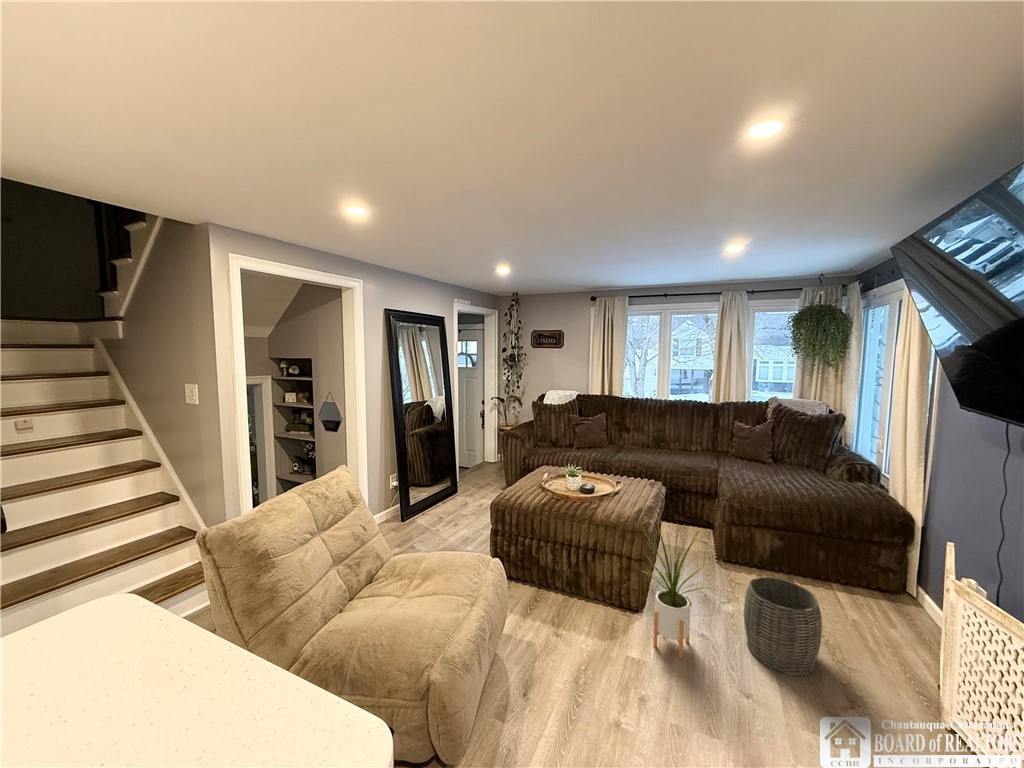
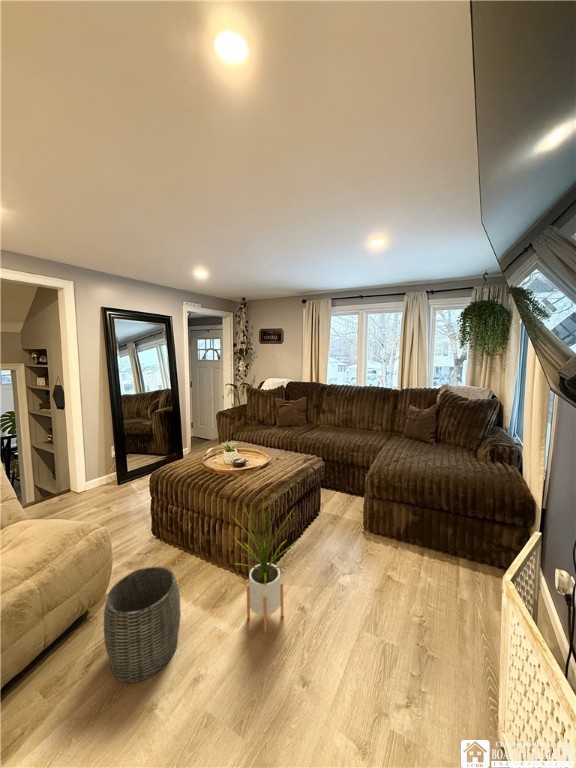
woven basket: present [744,577,822,676] -> present [104,566,181,683]

